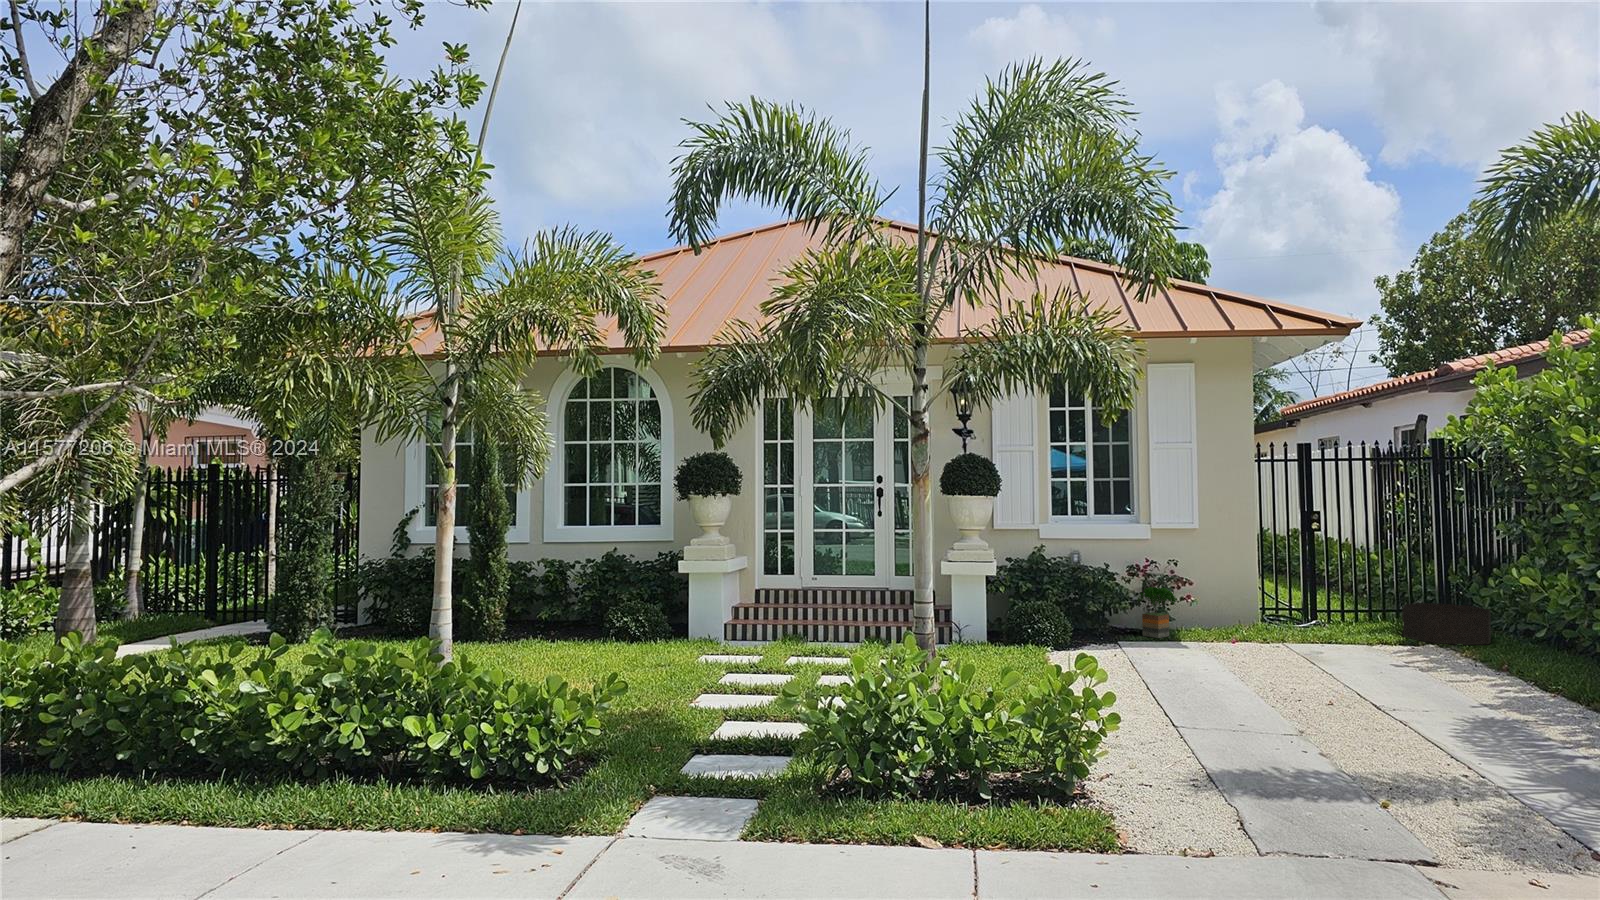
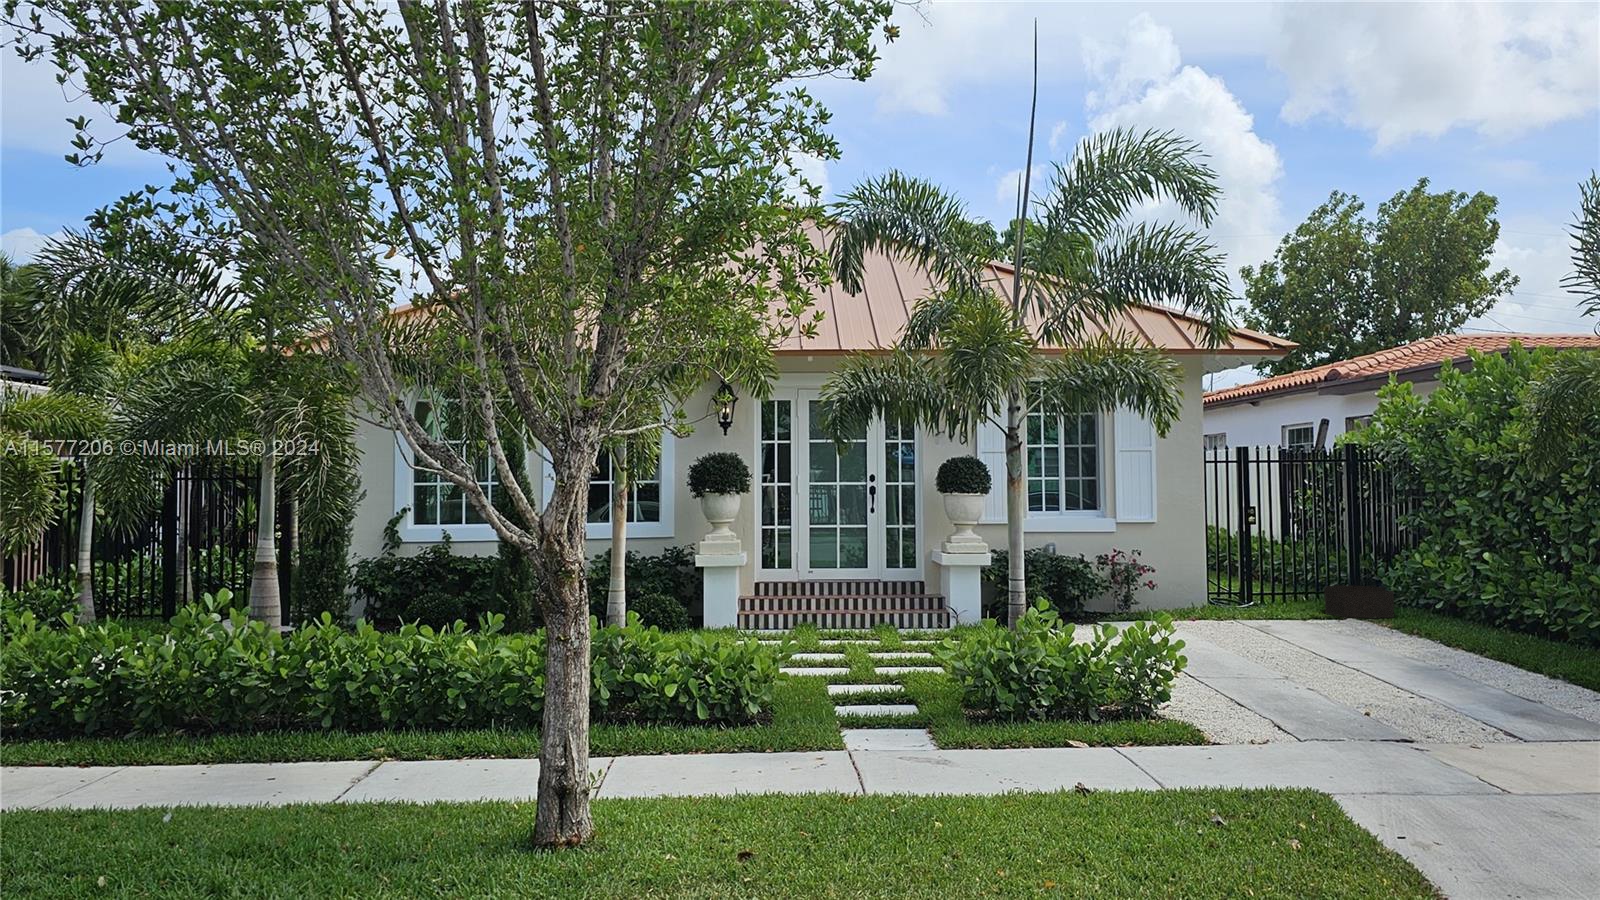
potted tree: present [1138,587,1176,638] -> none [1108,573,1144,619]

